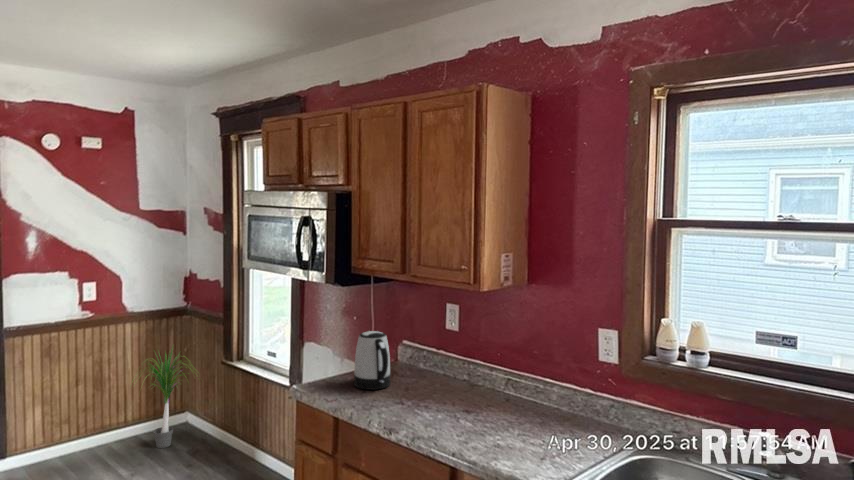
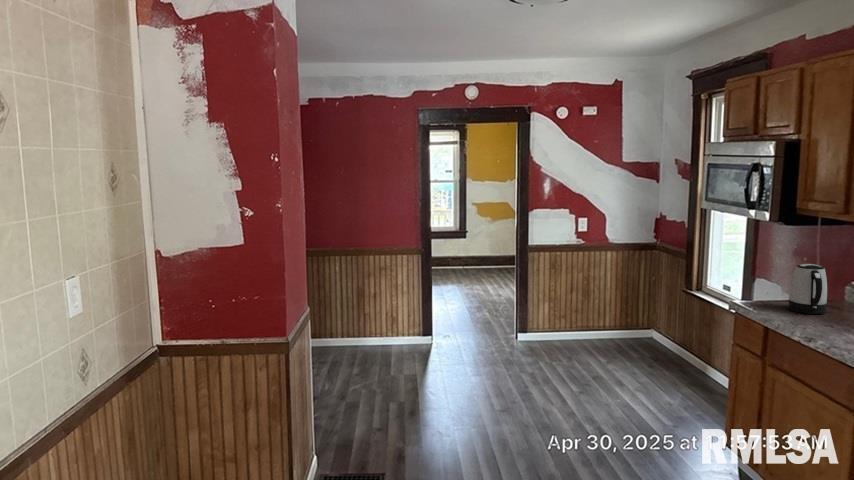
potted plant: present [150,352,184,448] -> none [606,269,665,352]

